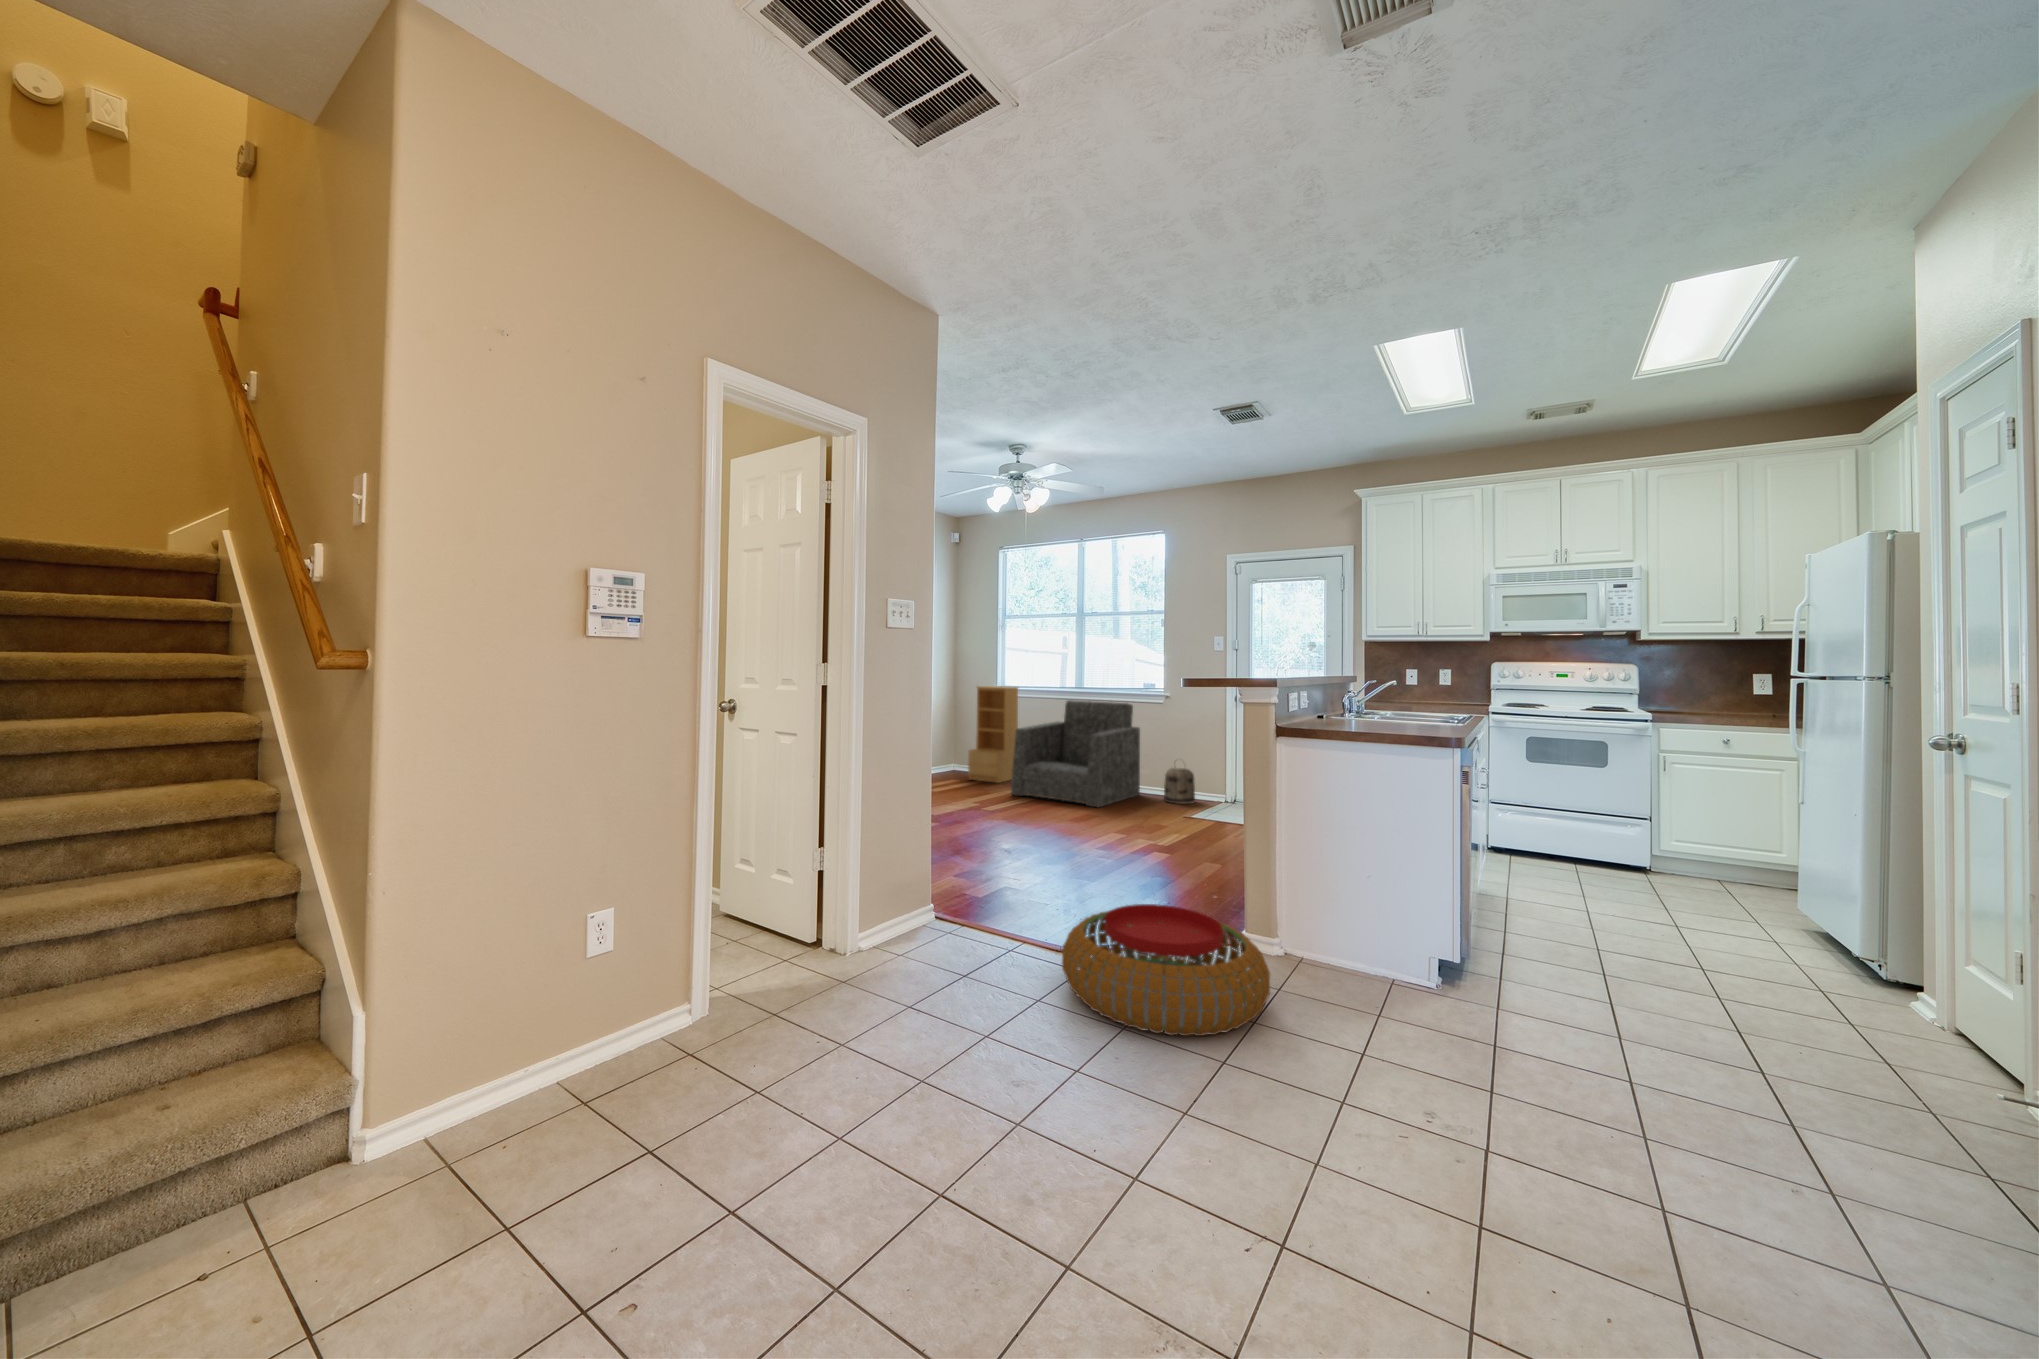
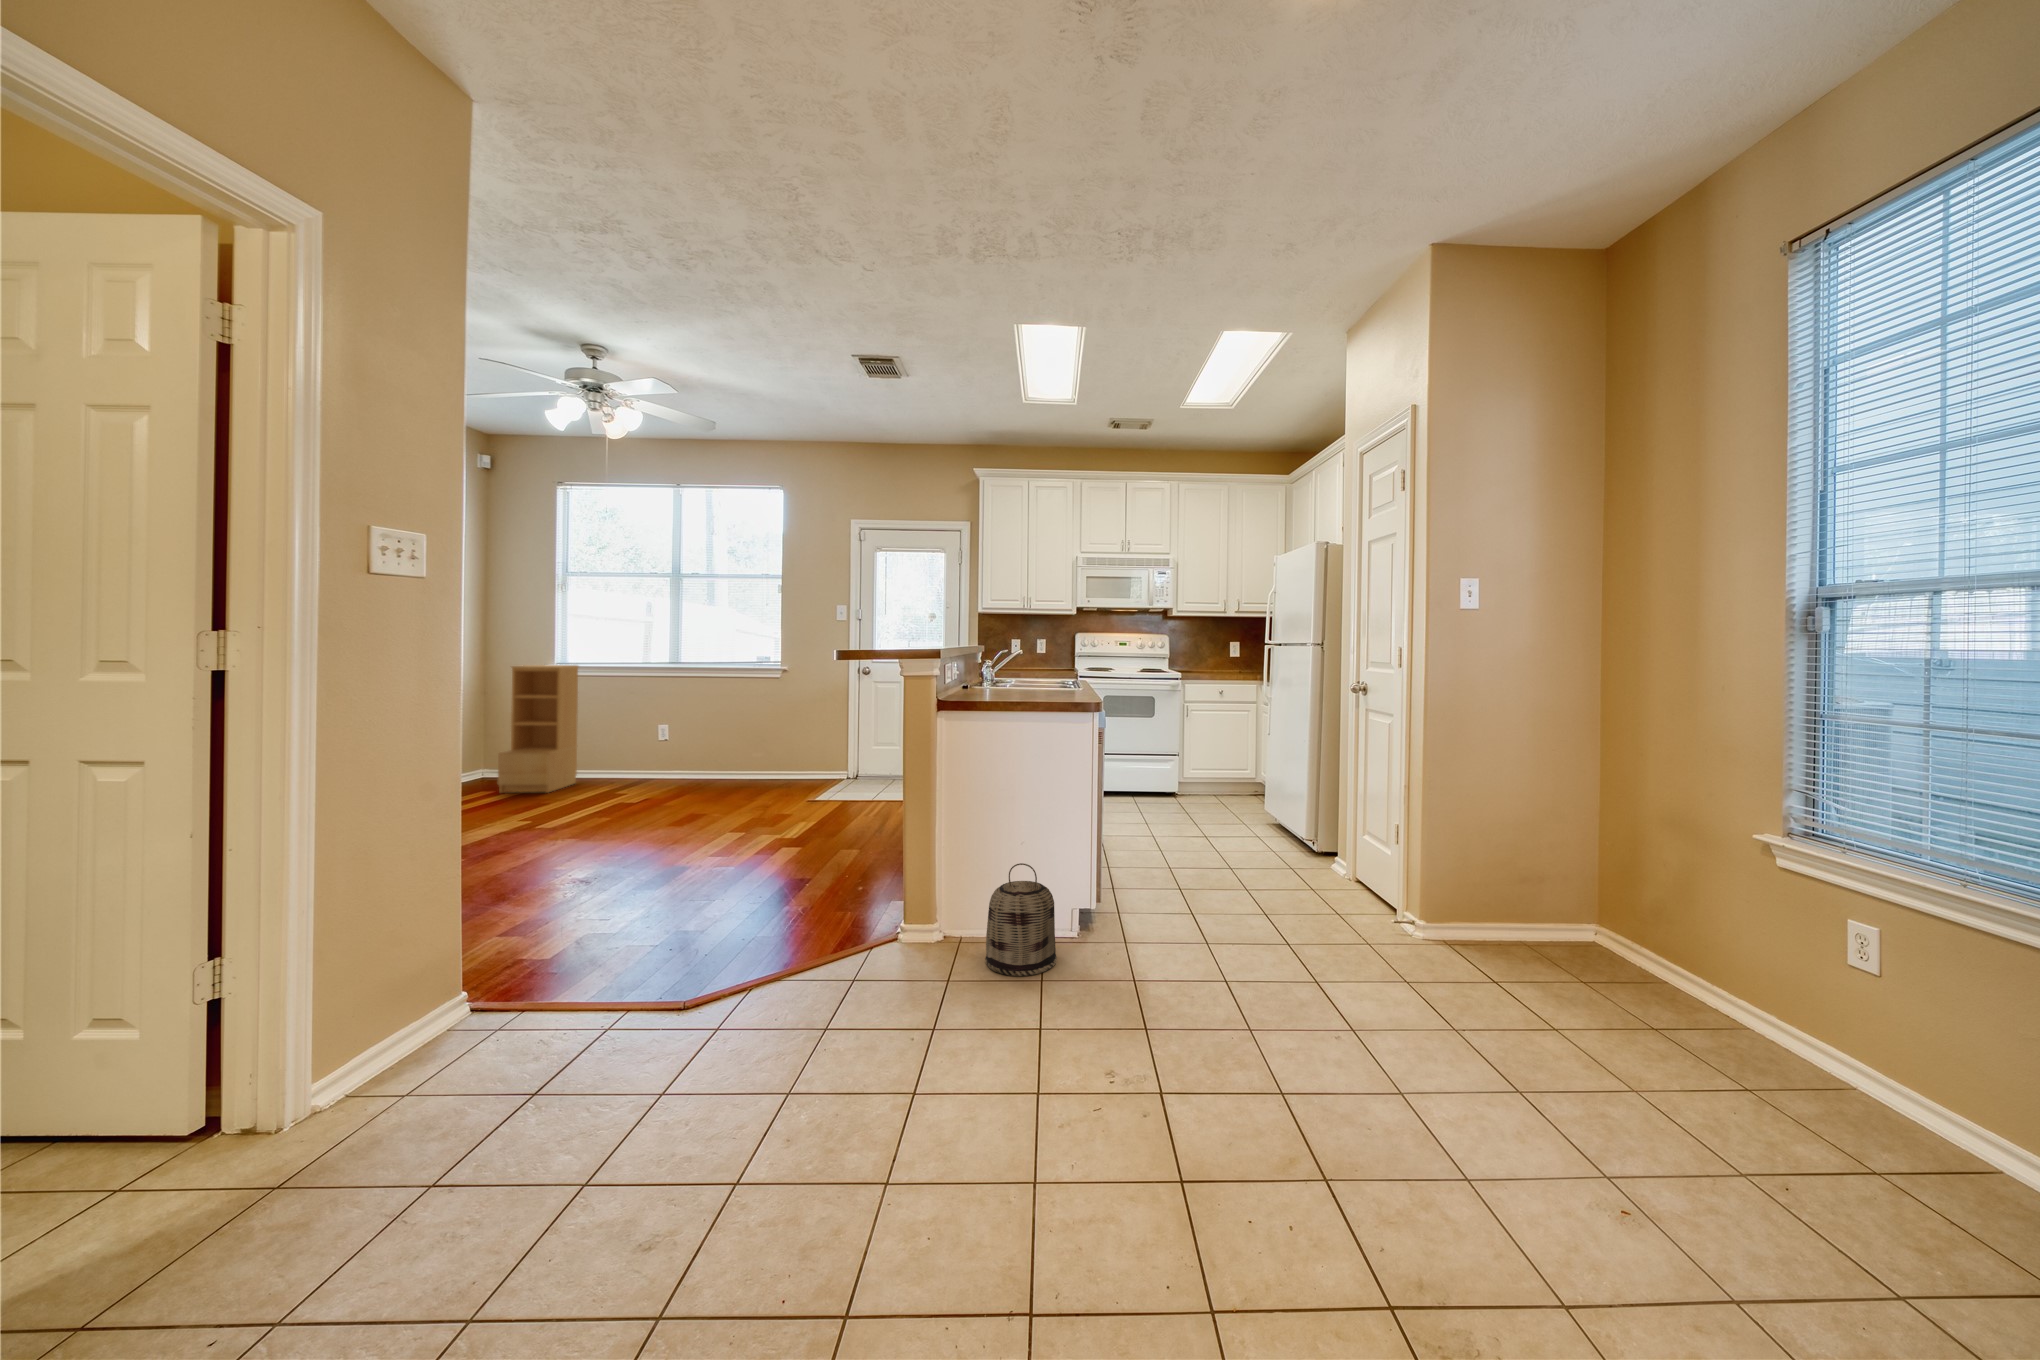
armchair: present [1011,700,1140,807] -> none [570,681,748,807]
basket: present [1164,768,1195,804] -> present [985,863,1057,976]
pouf: present [1062,904,1270,1036] -> none [692,919,946,1087]

